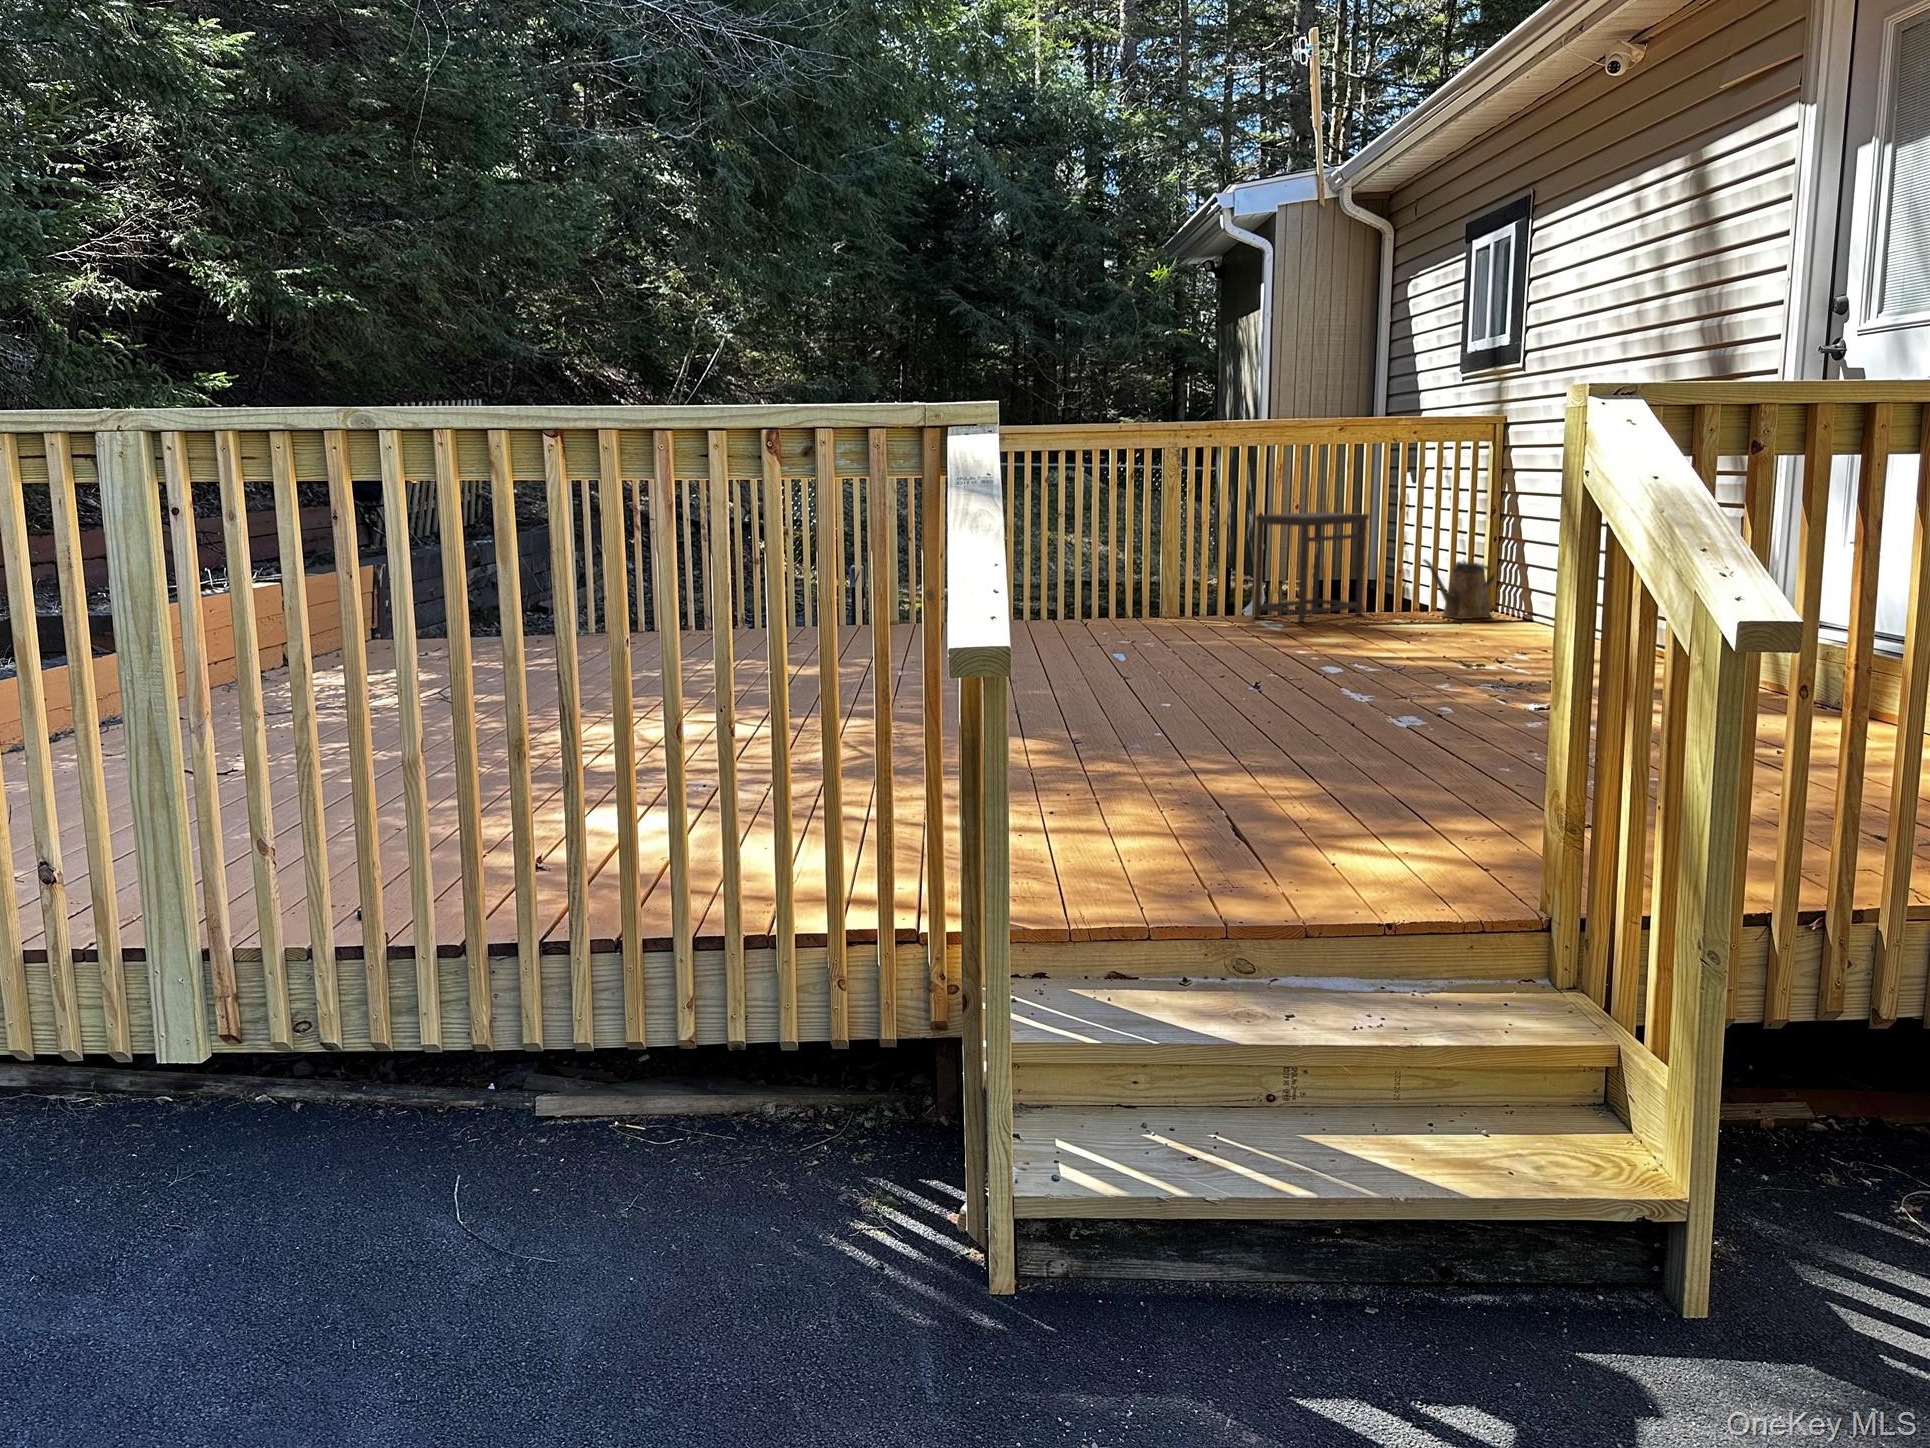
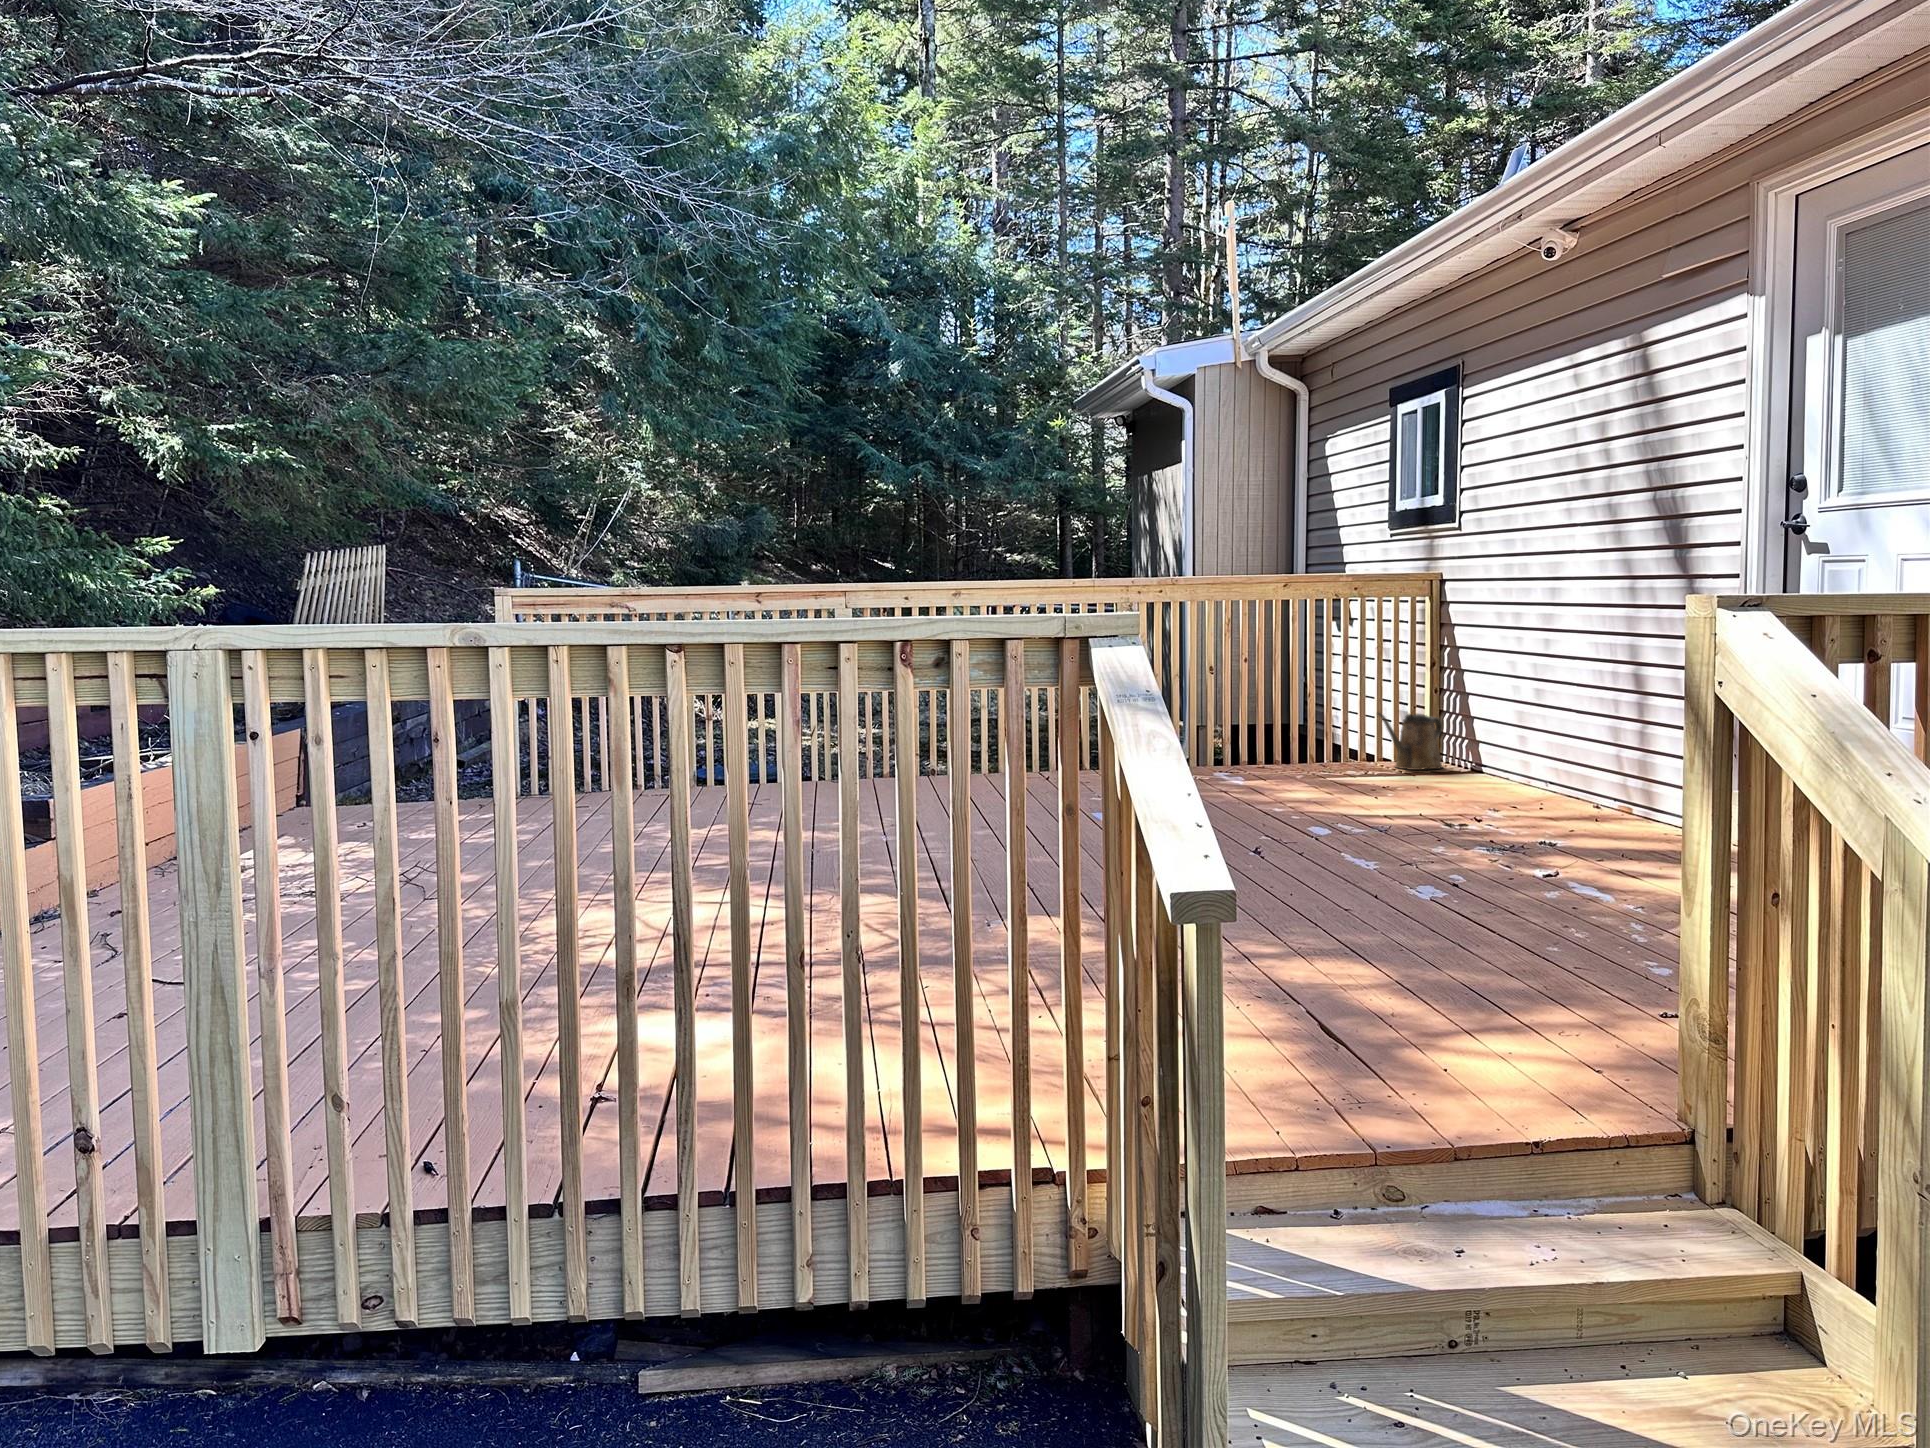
side table: present [1254,512,1369,622] -> none [1212,666,1320,776]

